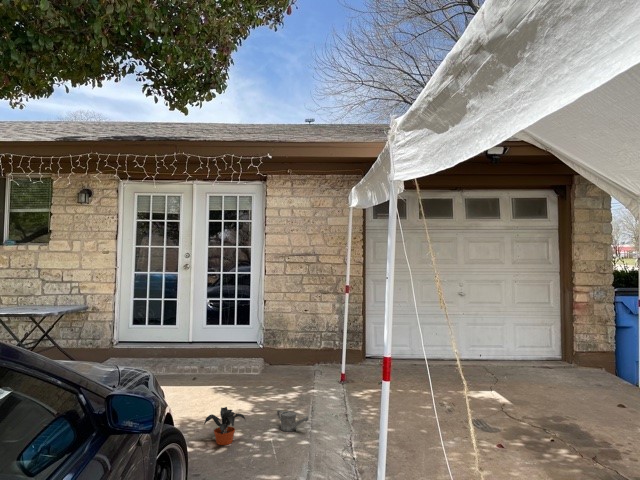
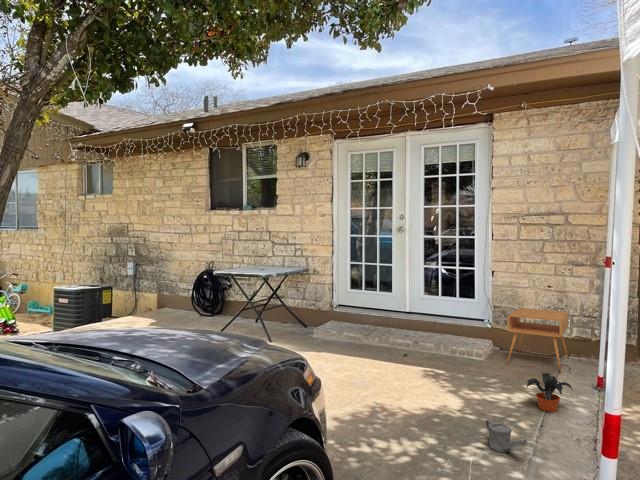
side table: none [278,329,320,375] -> present [506,308,569,373]
potted plant: present [204,407,245,445] -> present [527,373,572,412]

